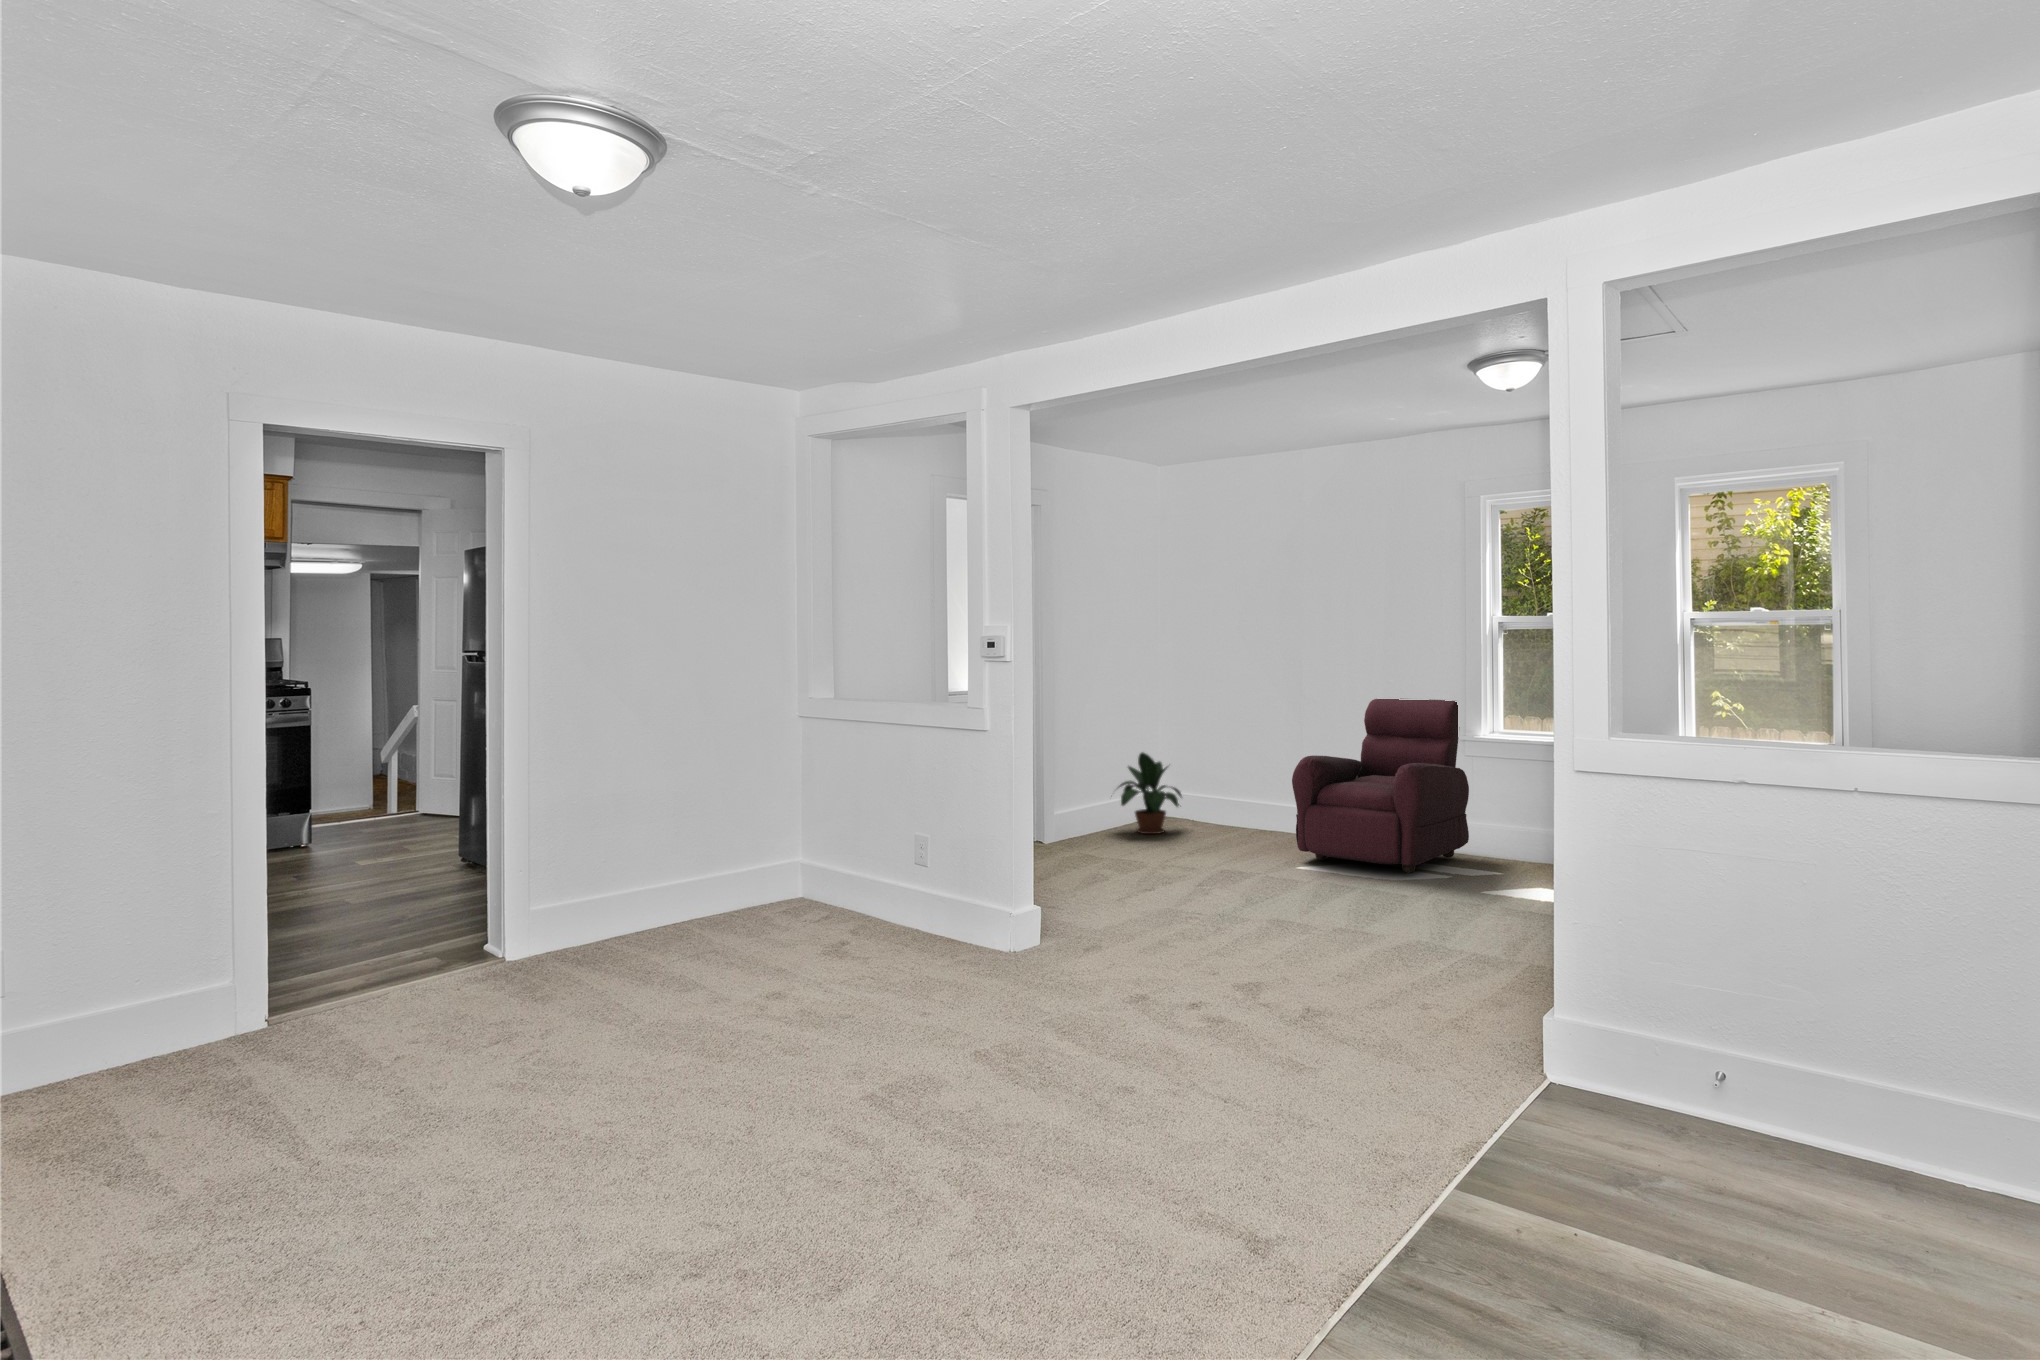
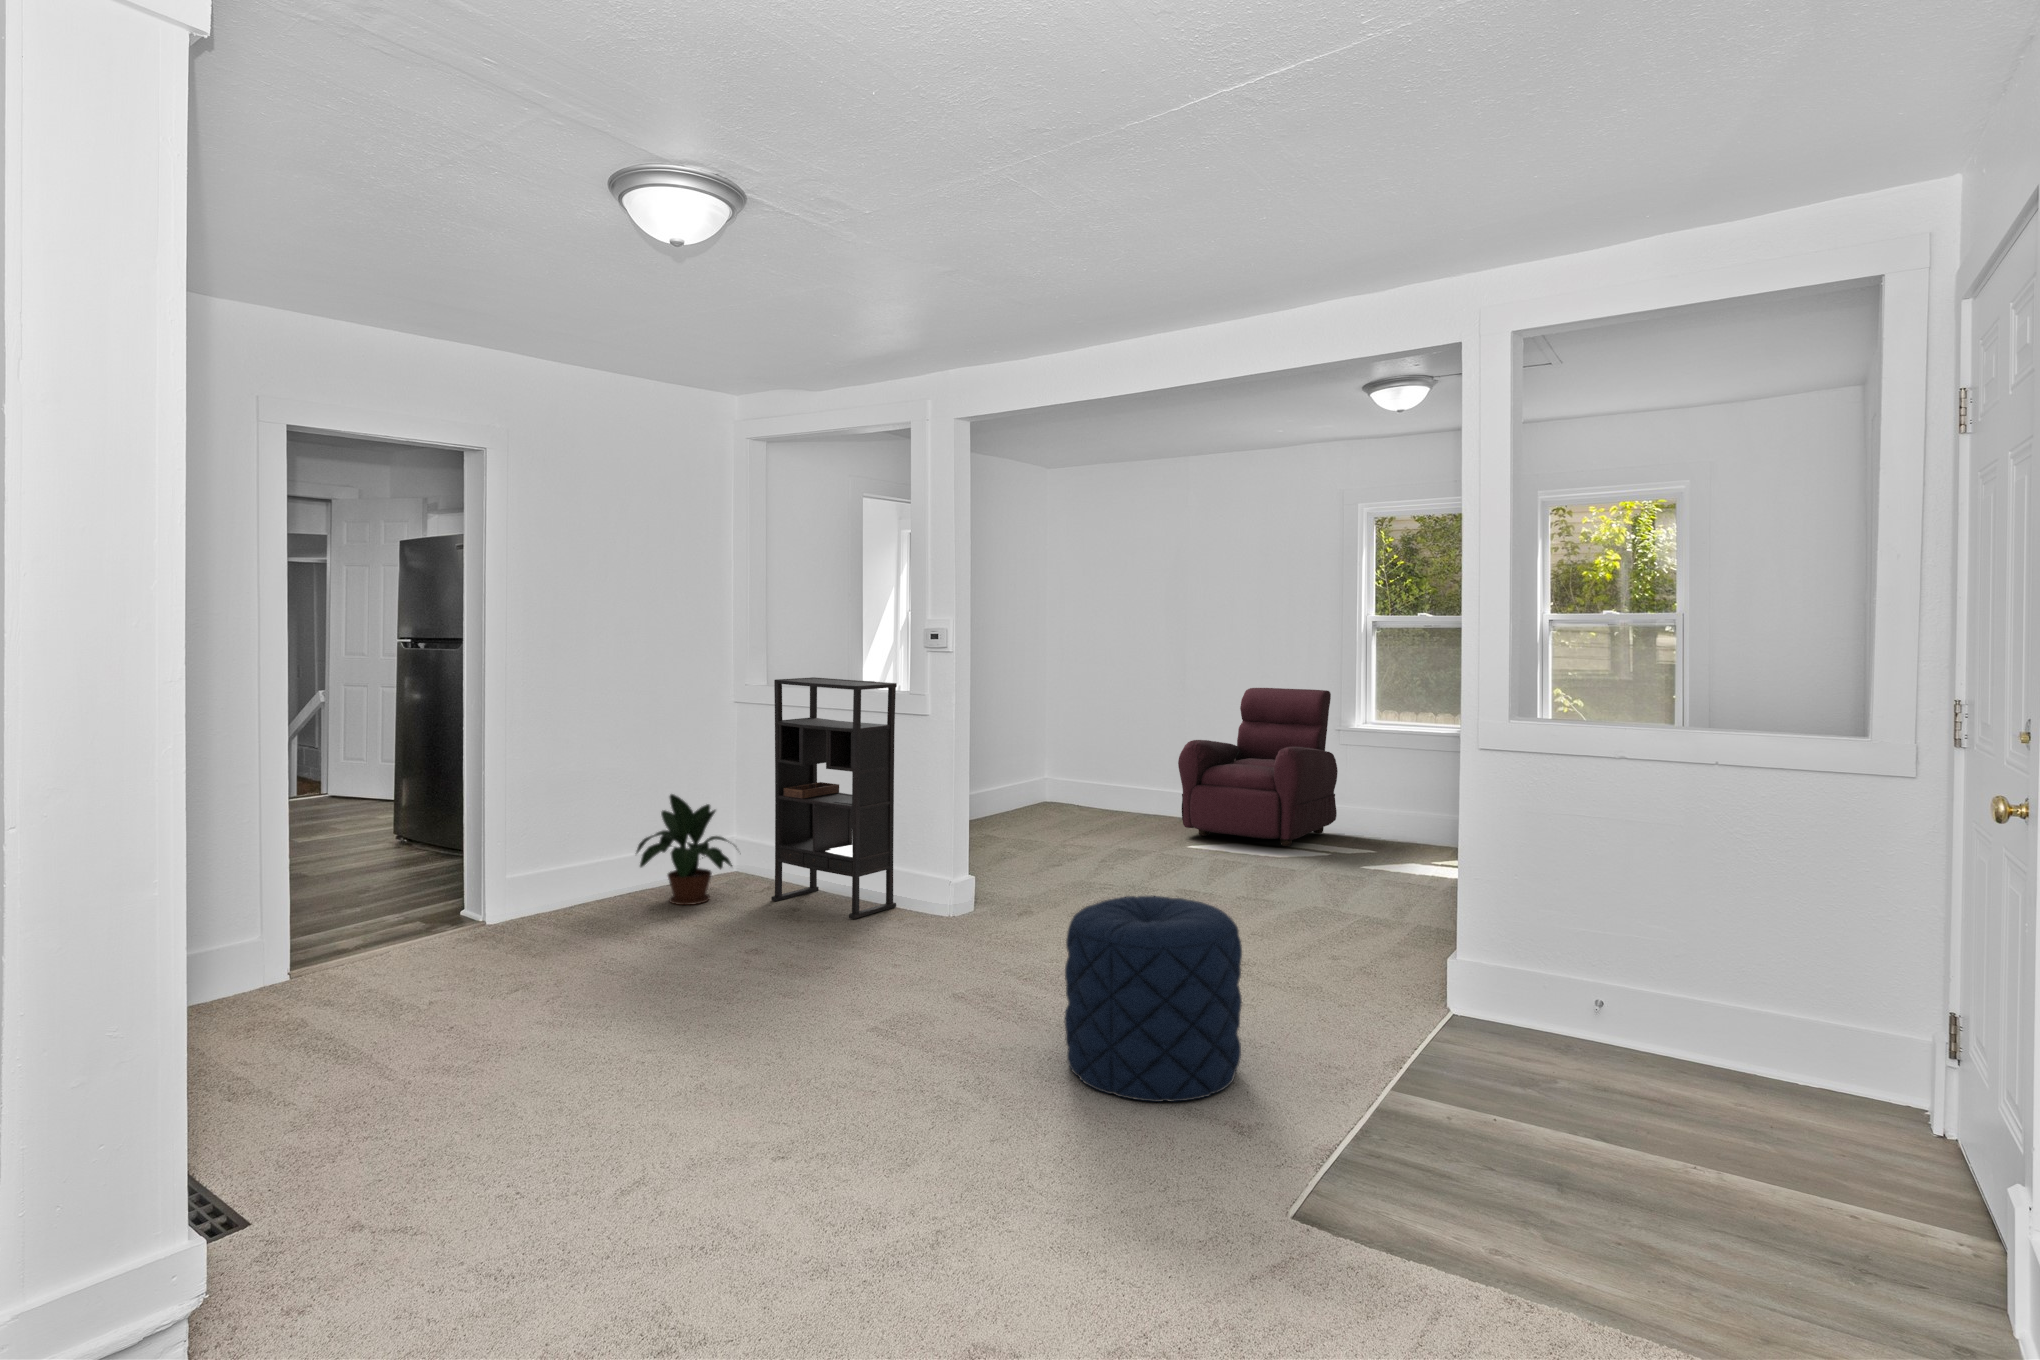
bookshelf: none [825,692,956,957] -> present [771,677,897,919]
potted plant: present [1119,752,1182,834] -> present [636,794,735,905]
pouf: none [1070,947,1275,1200] -> present [1065,896,1242,1102]

